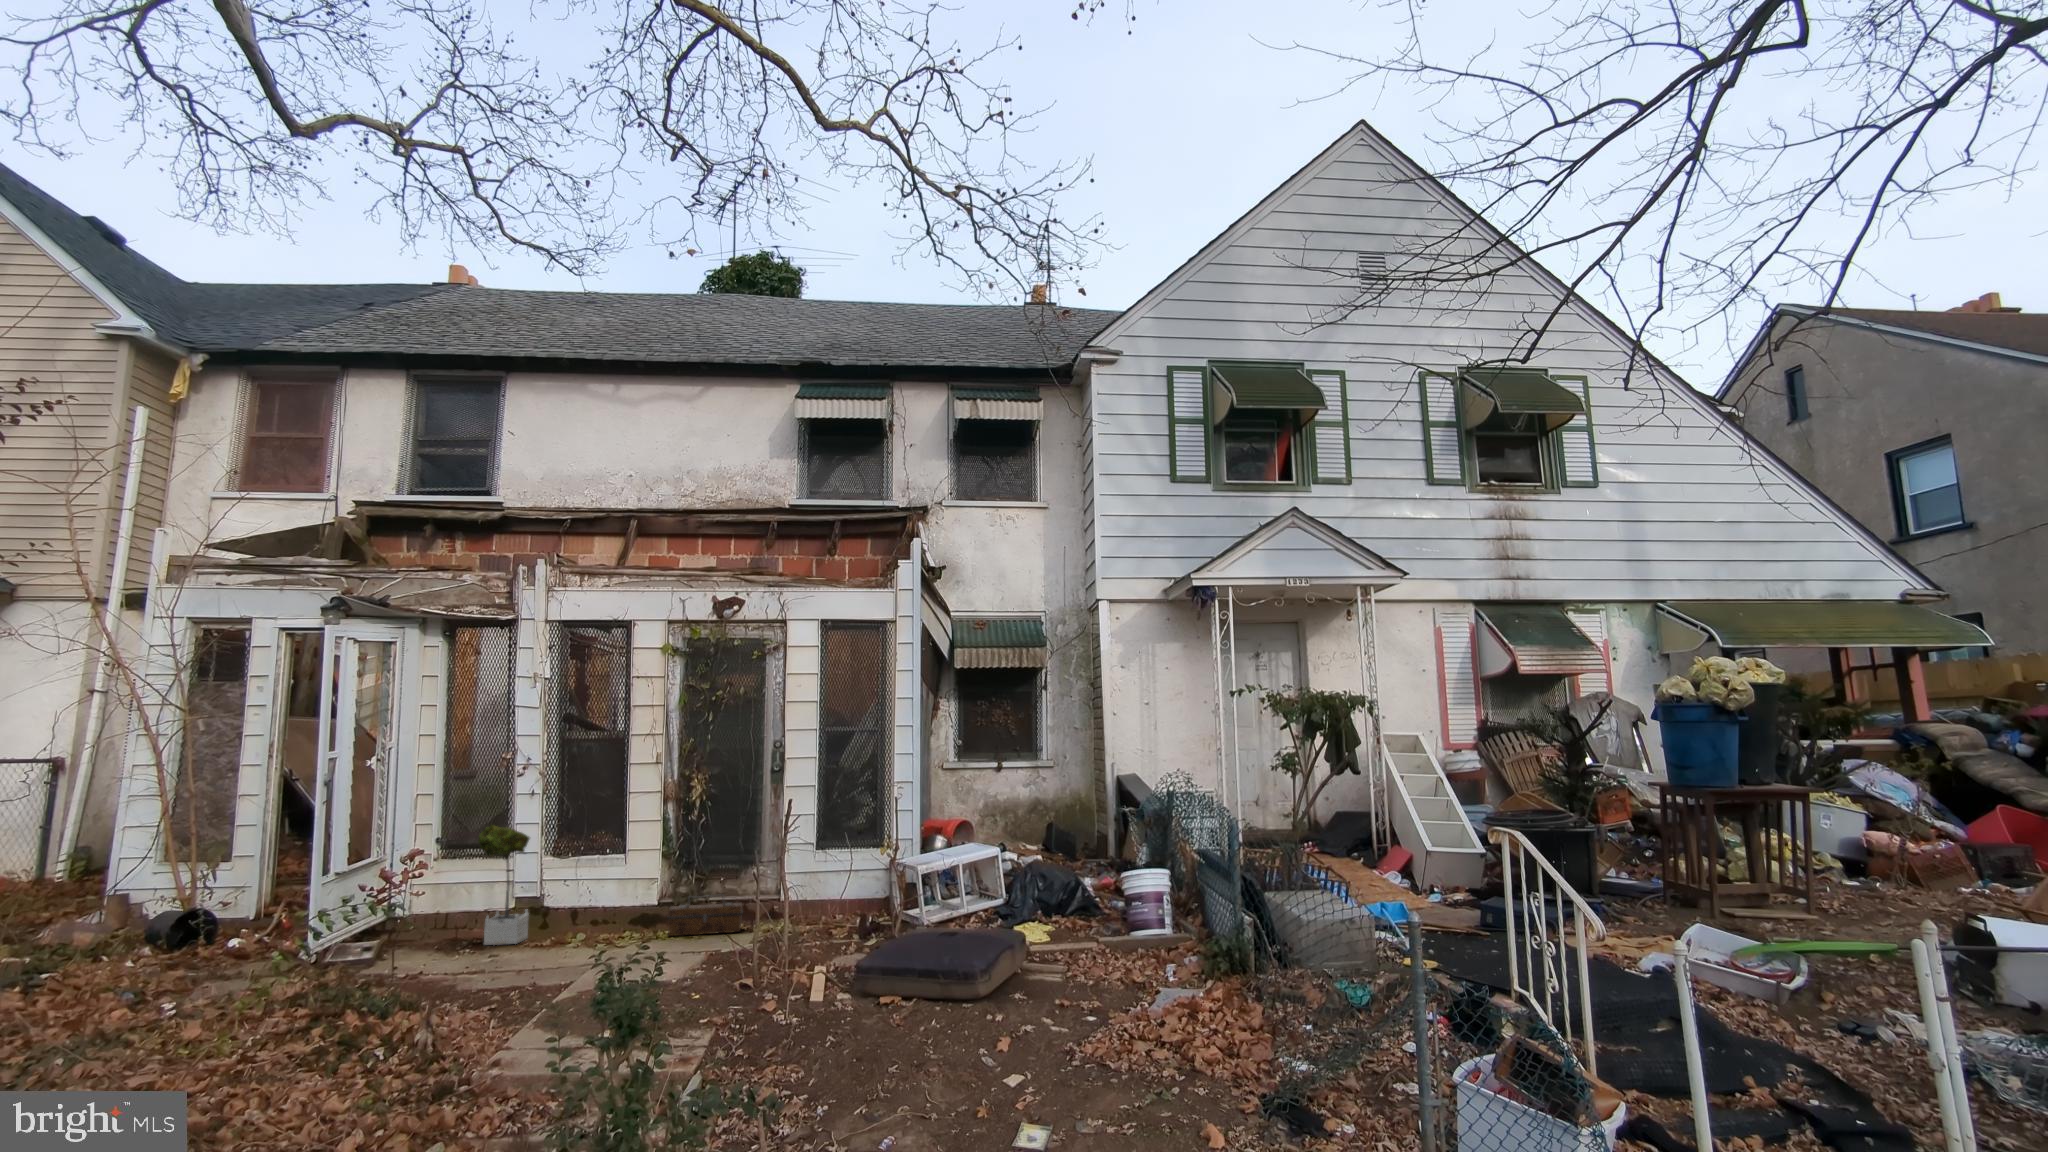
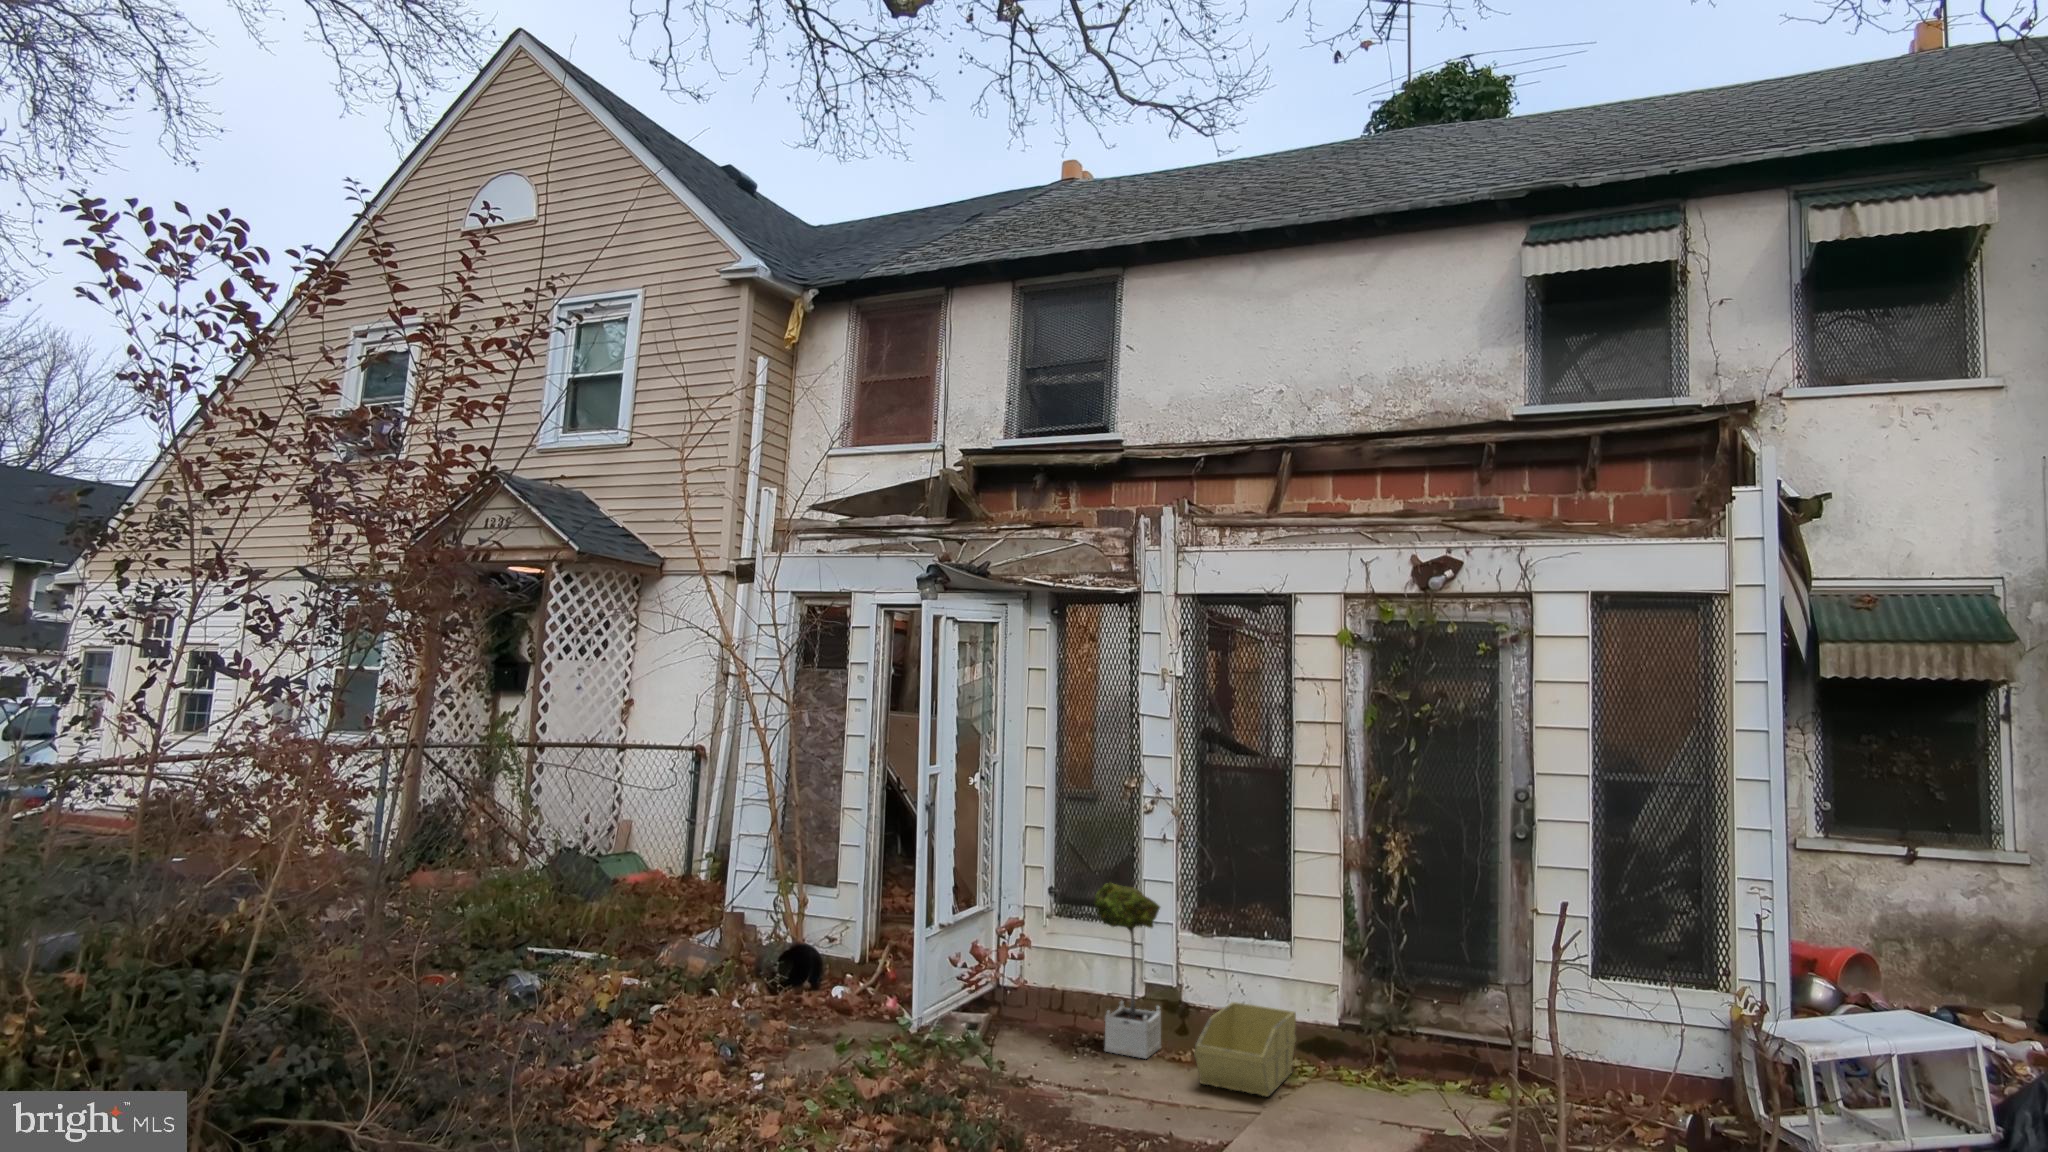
toolbox: present [668,895,743,936] -> none [1358,1030,1482,1107]
storage bin: none [553,897,627,948] -> present [1194,1002,1296,1097]

